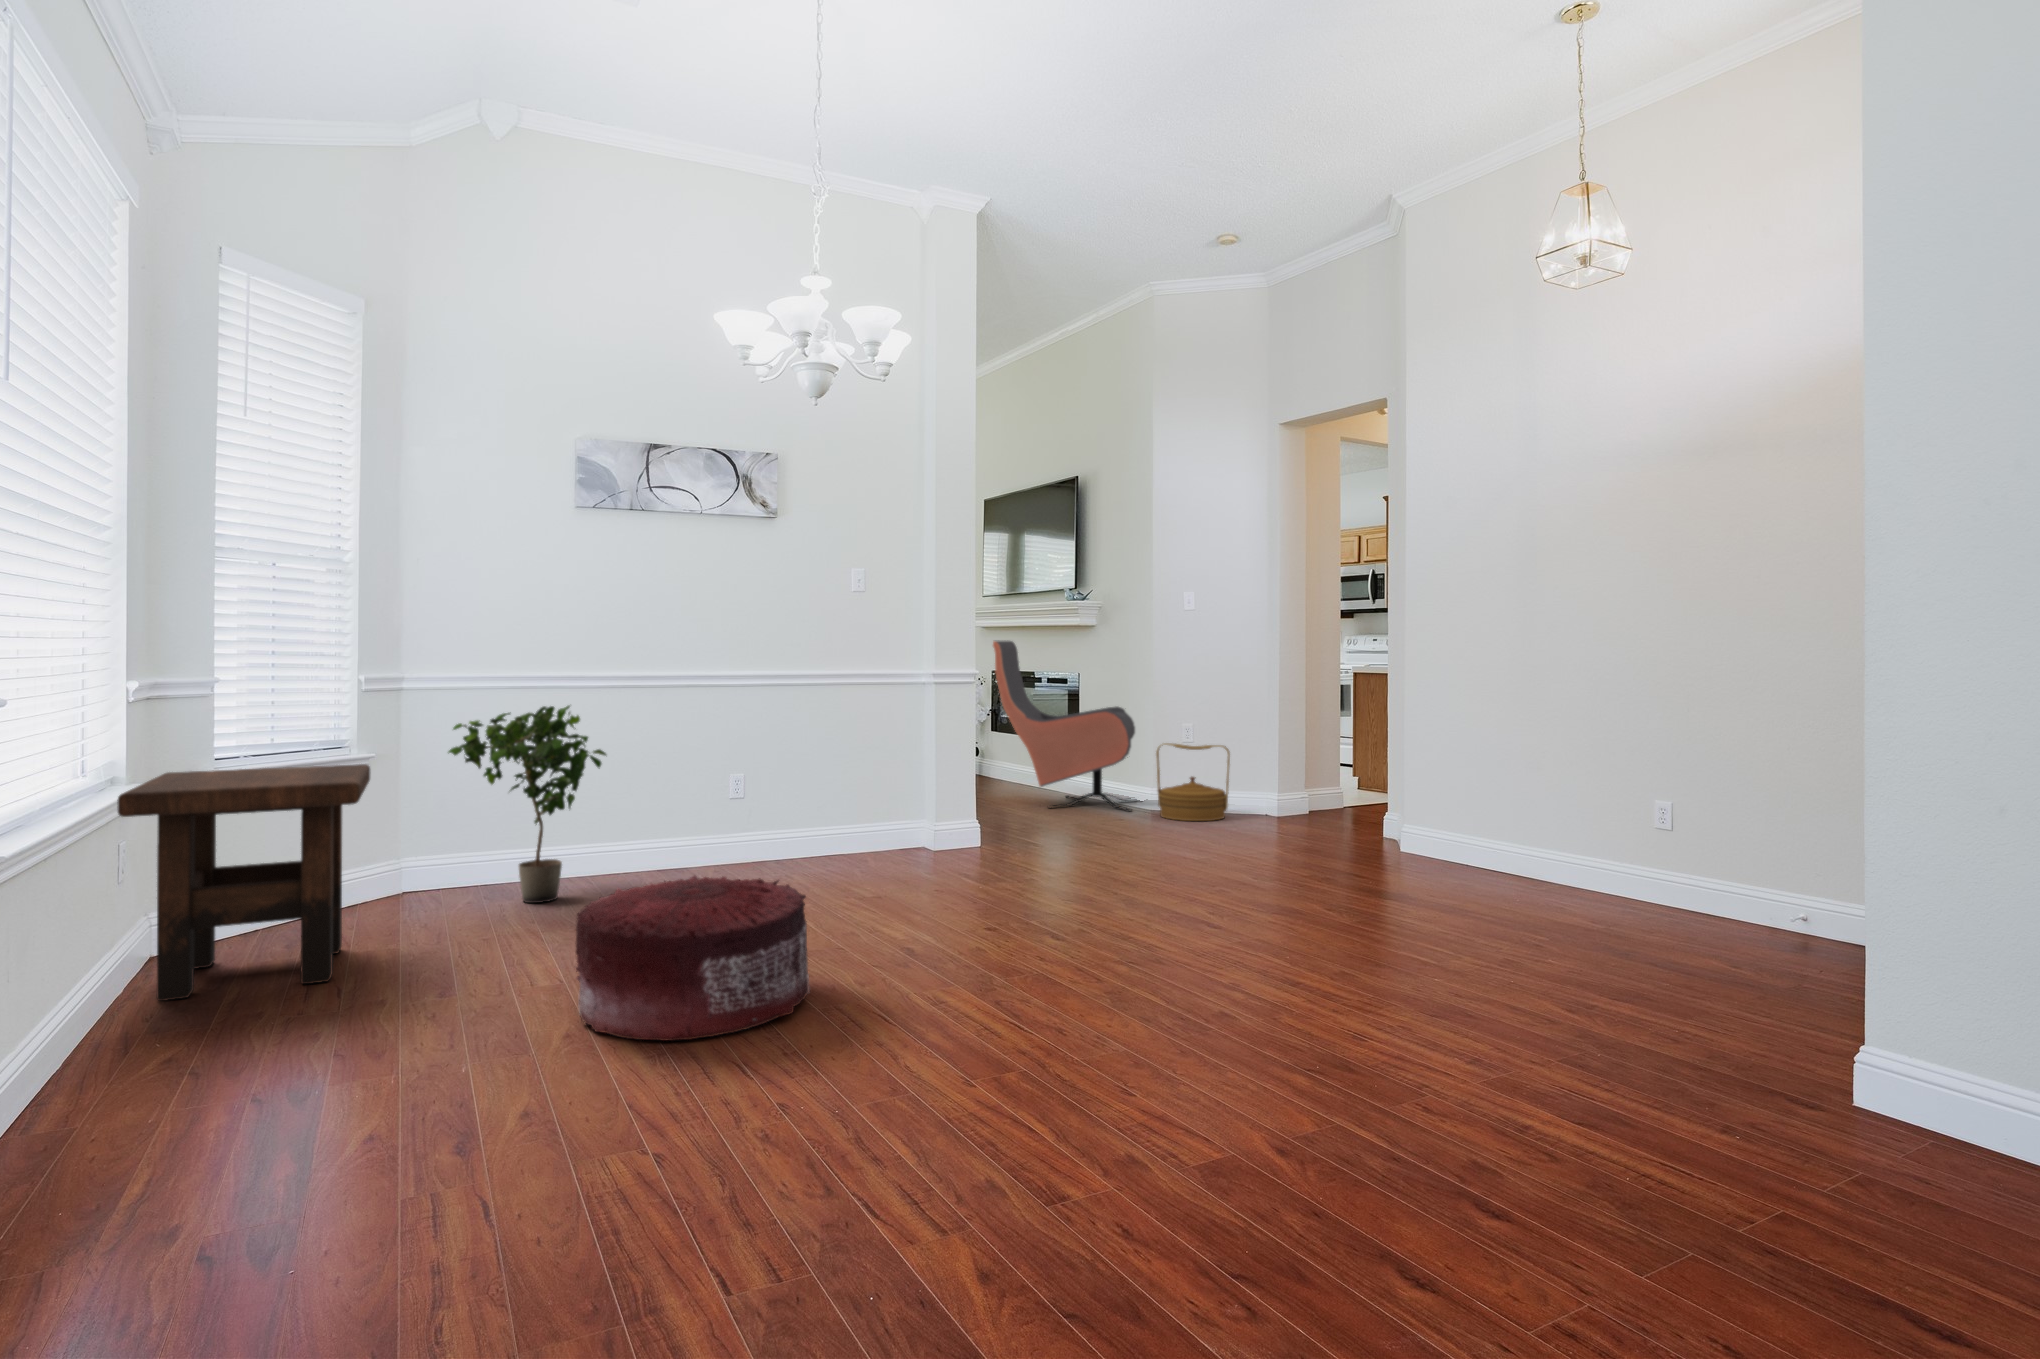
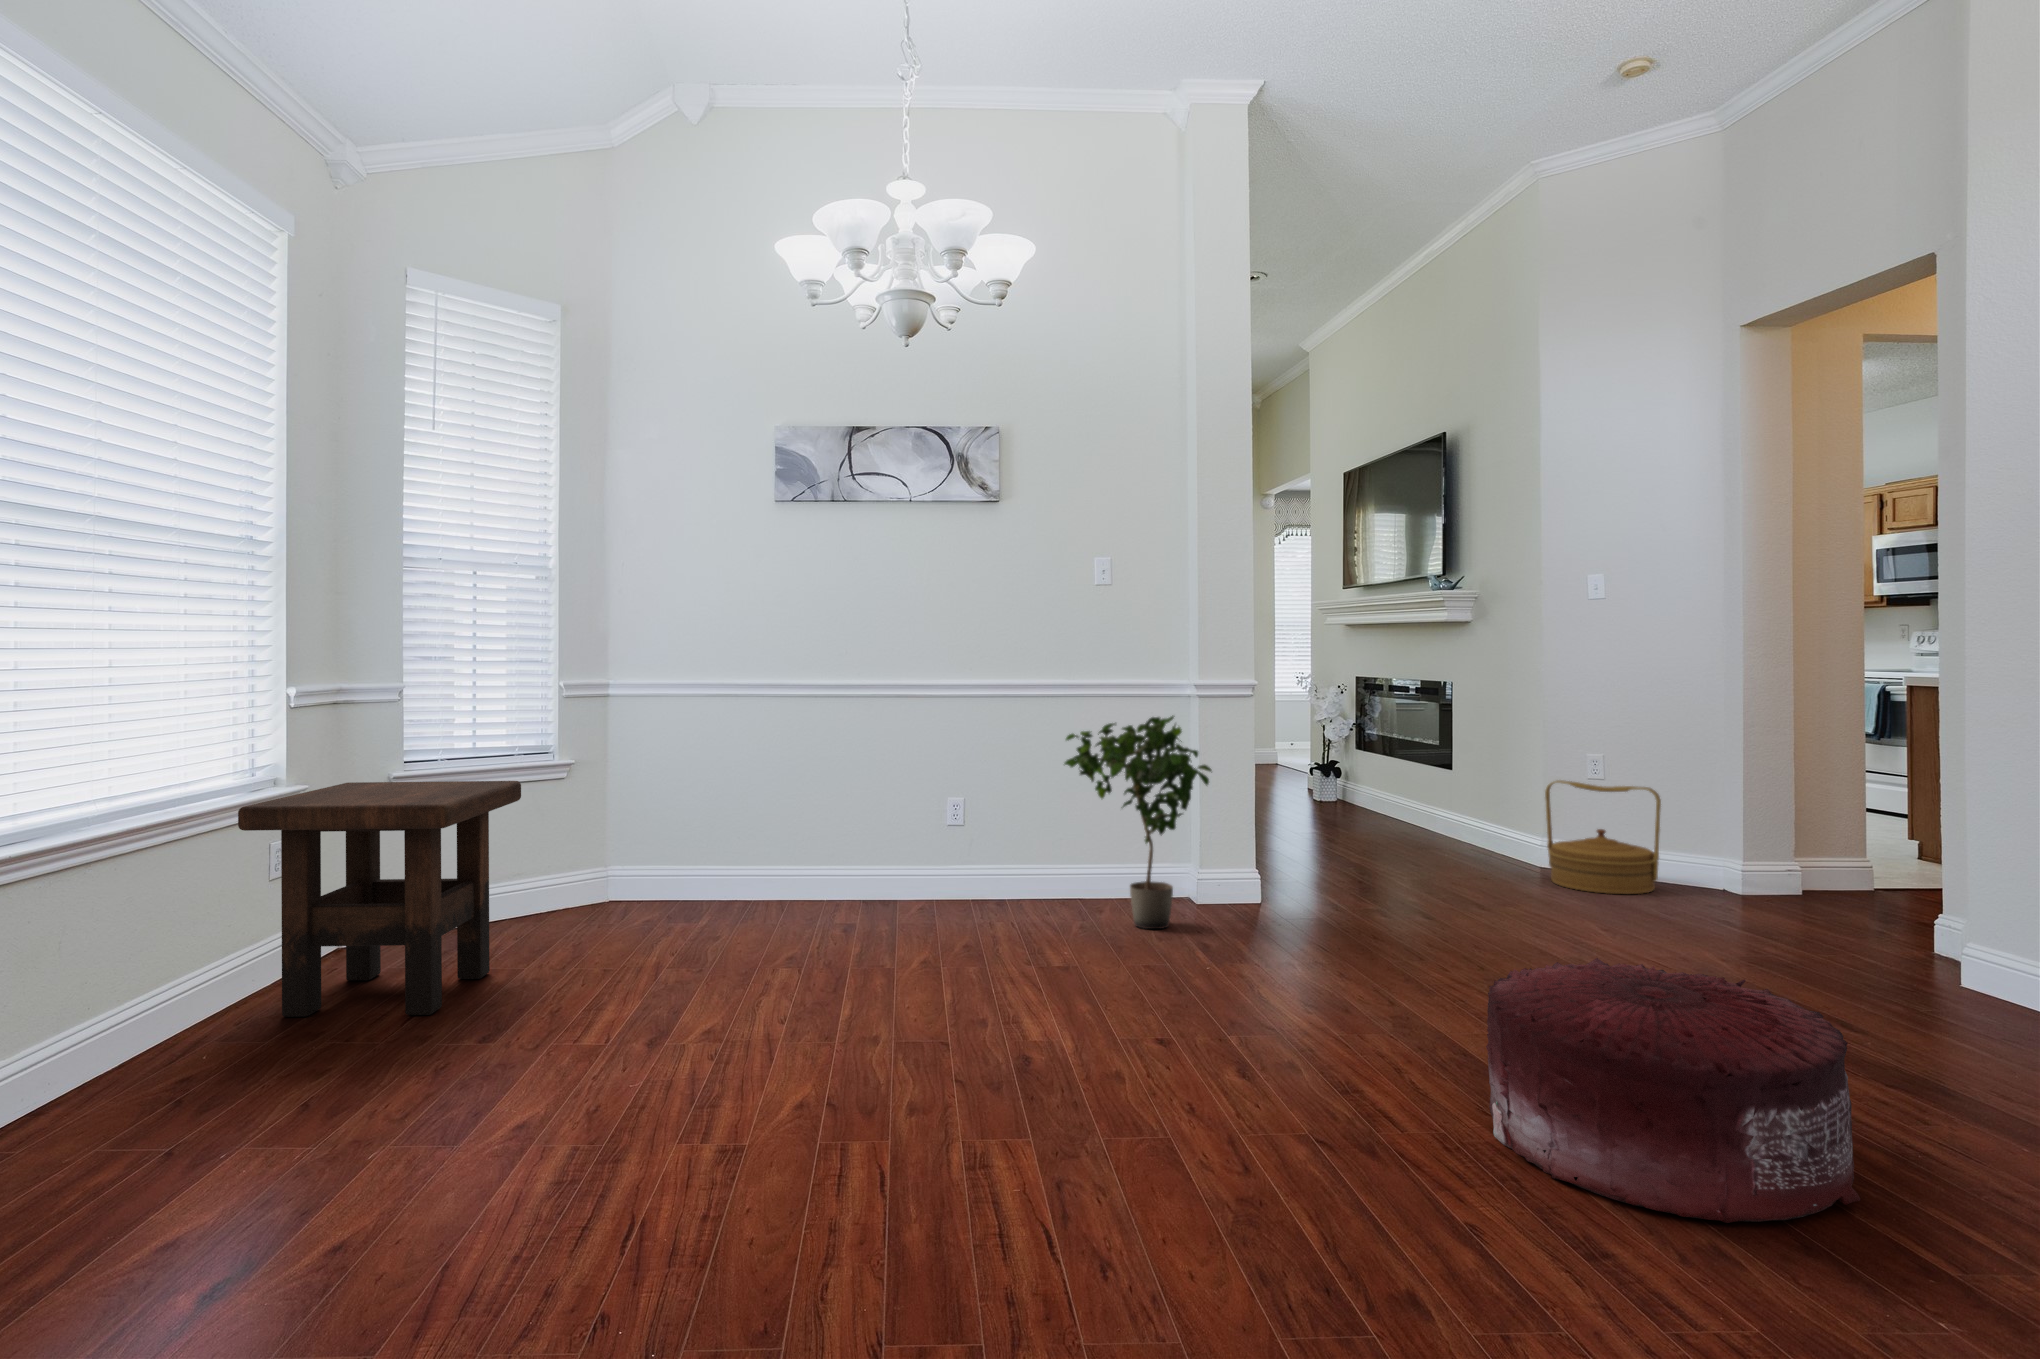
armchair: present [993,640,1135,811] -> none [1321,642,1542,870]
potted plant: present [449,706,606,903] -> present [1064,715,1212,929]
pouf: present [576,876,810,1041] -> present [1486,958,1861,1223]

